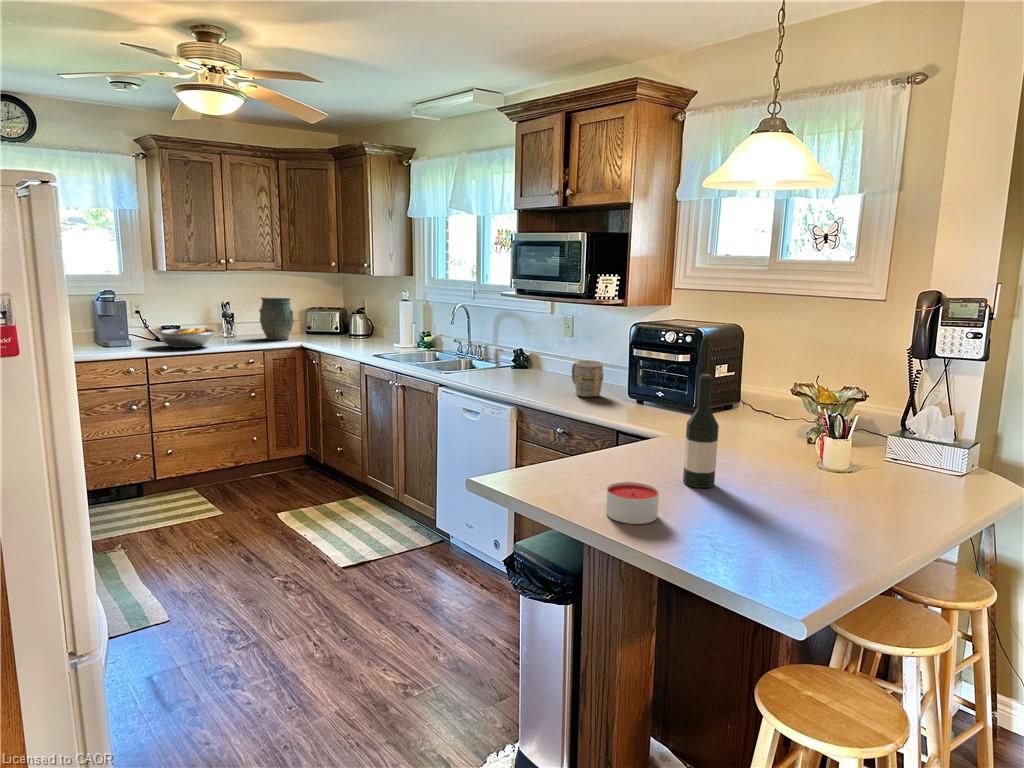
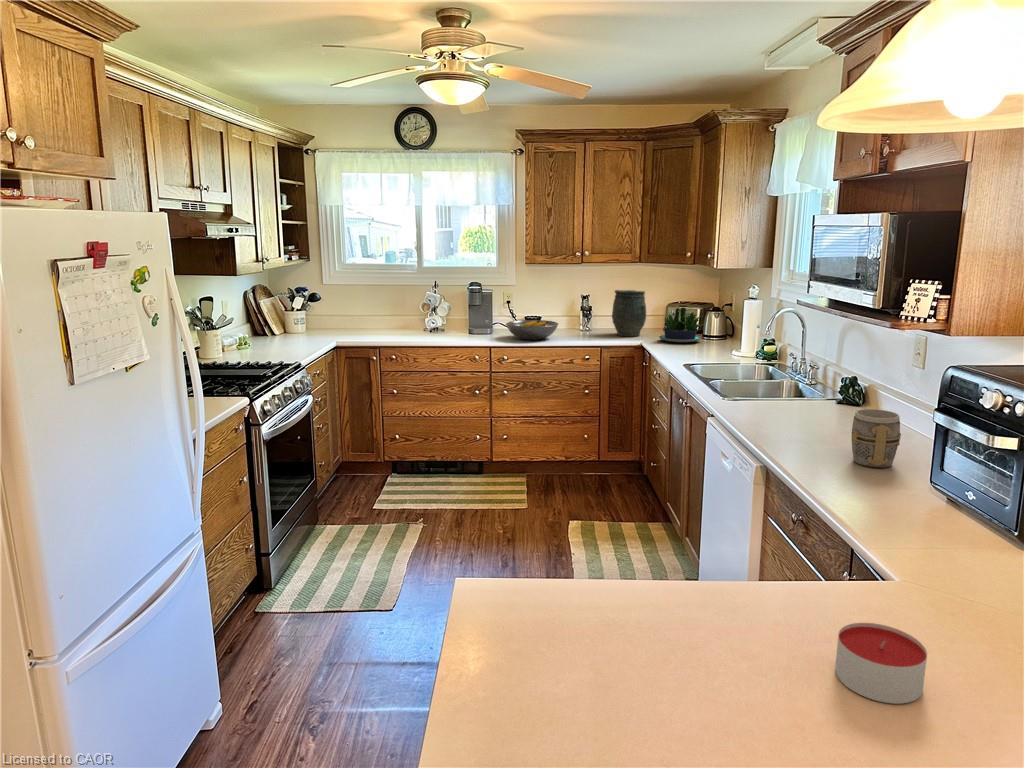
potted plant: none [313,311,356,341] -> present [659,307,704,342]
wine bottle: present [683,374,719,488] -> none [731,487,795,687]
candle: present [606,482,659,524] -> present [835,623,927,704]

